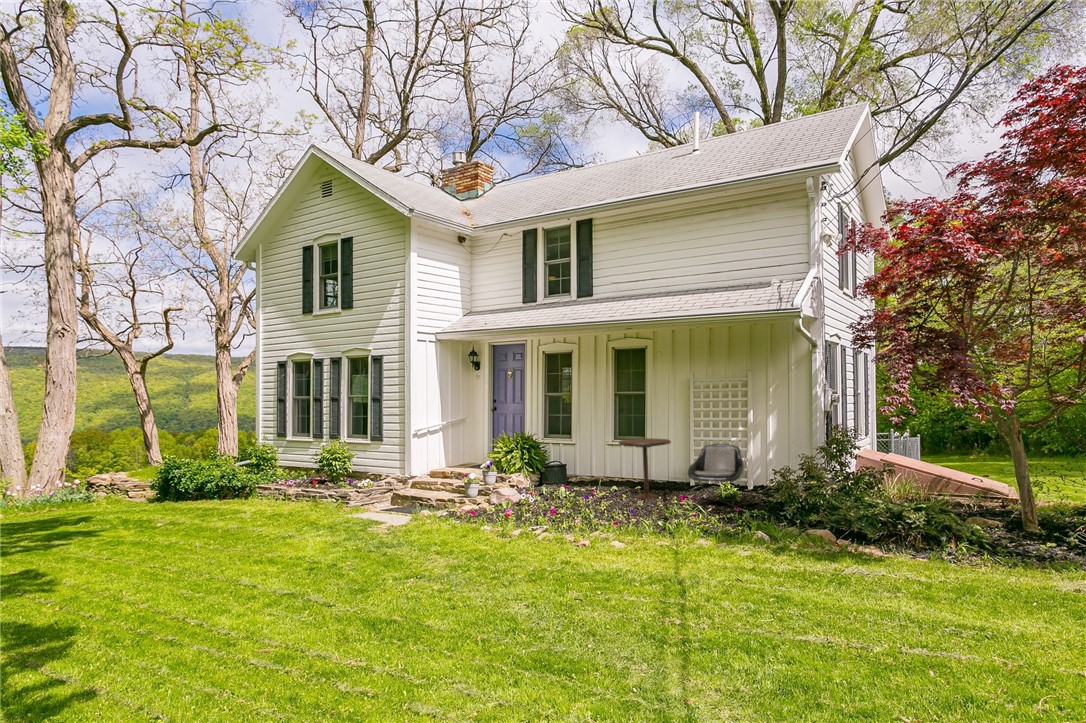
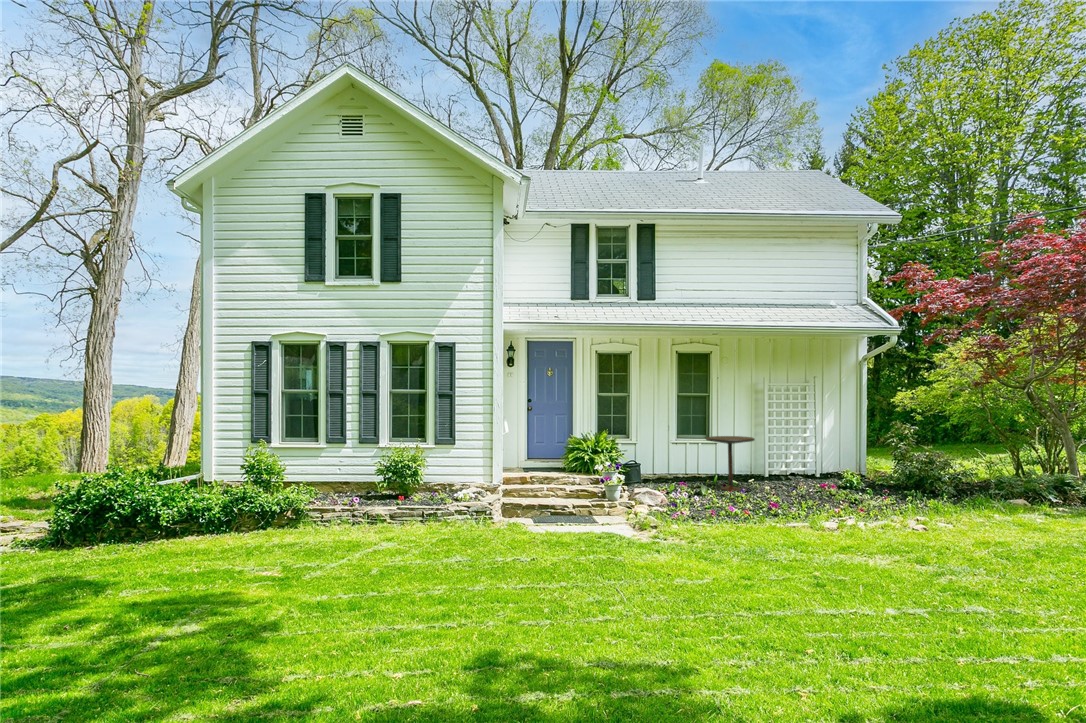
lounge chair: present [688,444,745,508] -> none [773,438,829,492]

